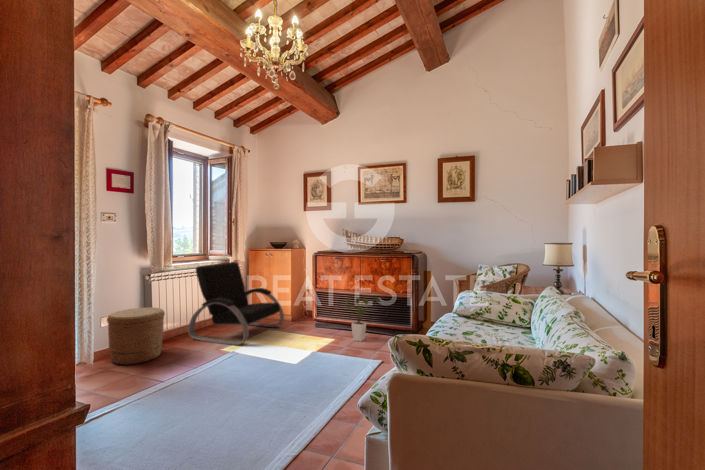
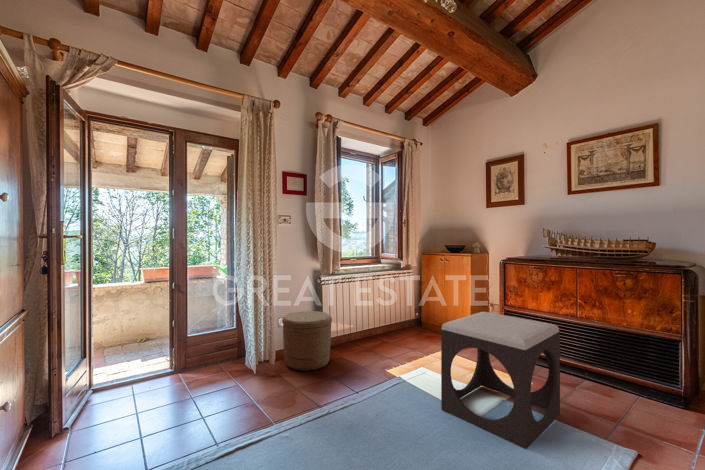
armchair: present [188,262,284,345] -> none [357,267,462,367]
footstool: none [267,291,346,376] -> present [441,312,560,449]
house plant: present [346,297,381,341] -> none [555,328,618,394]

